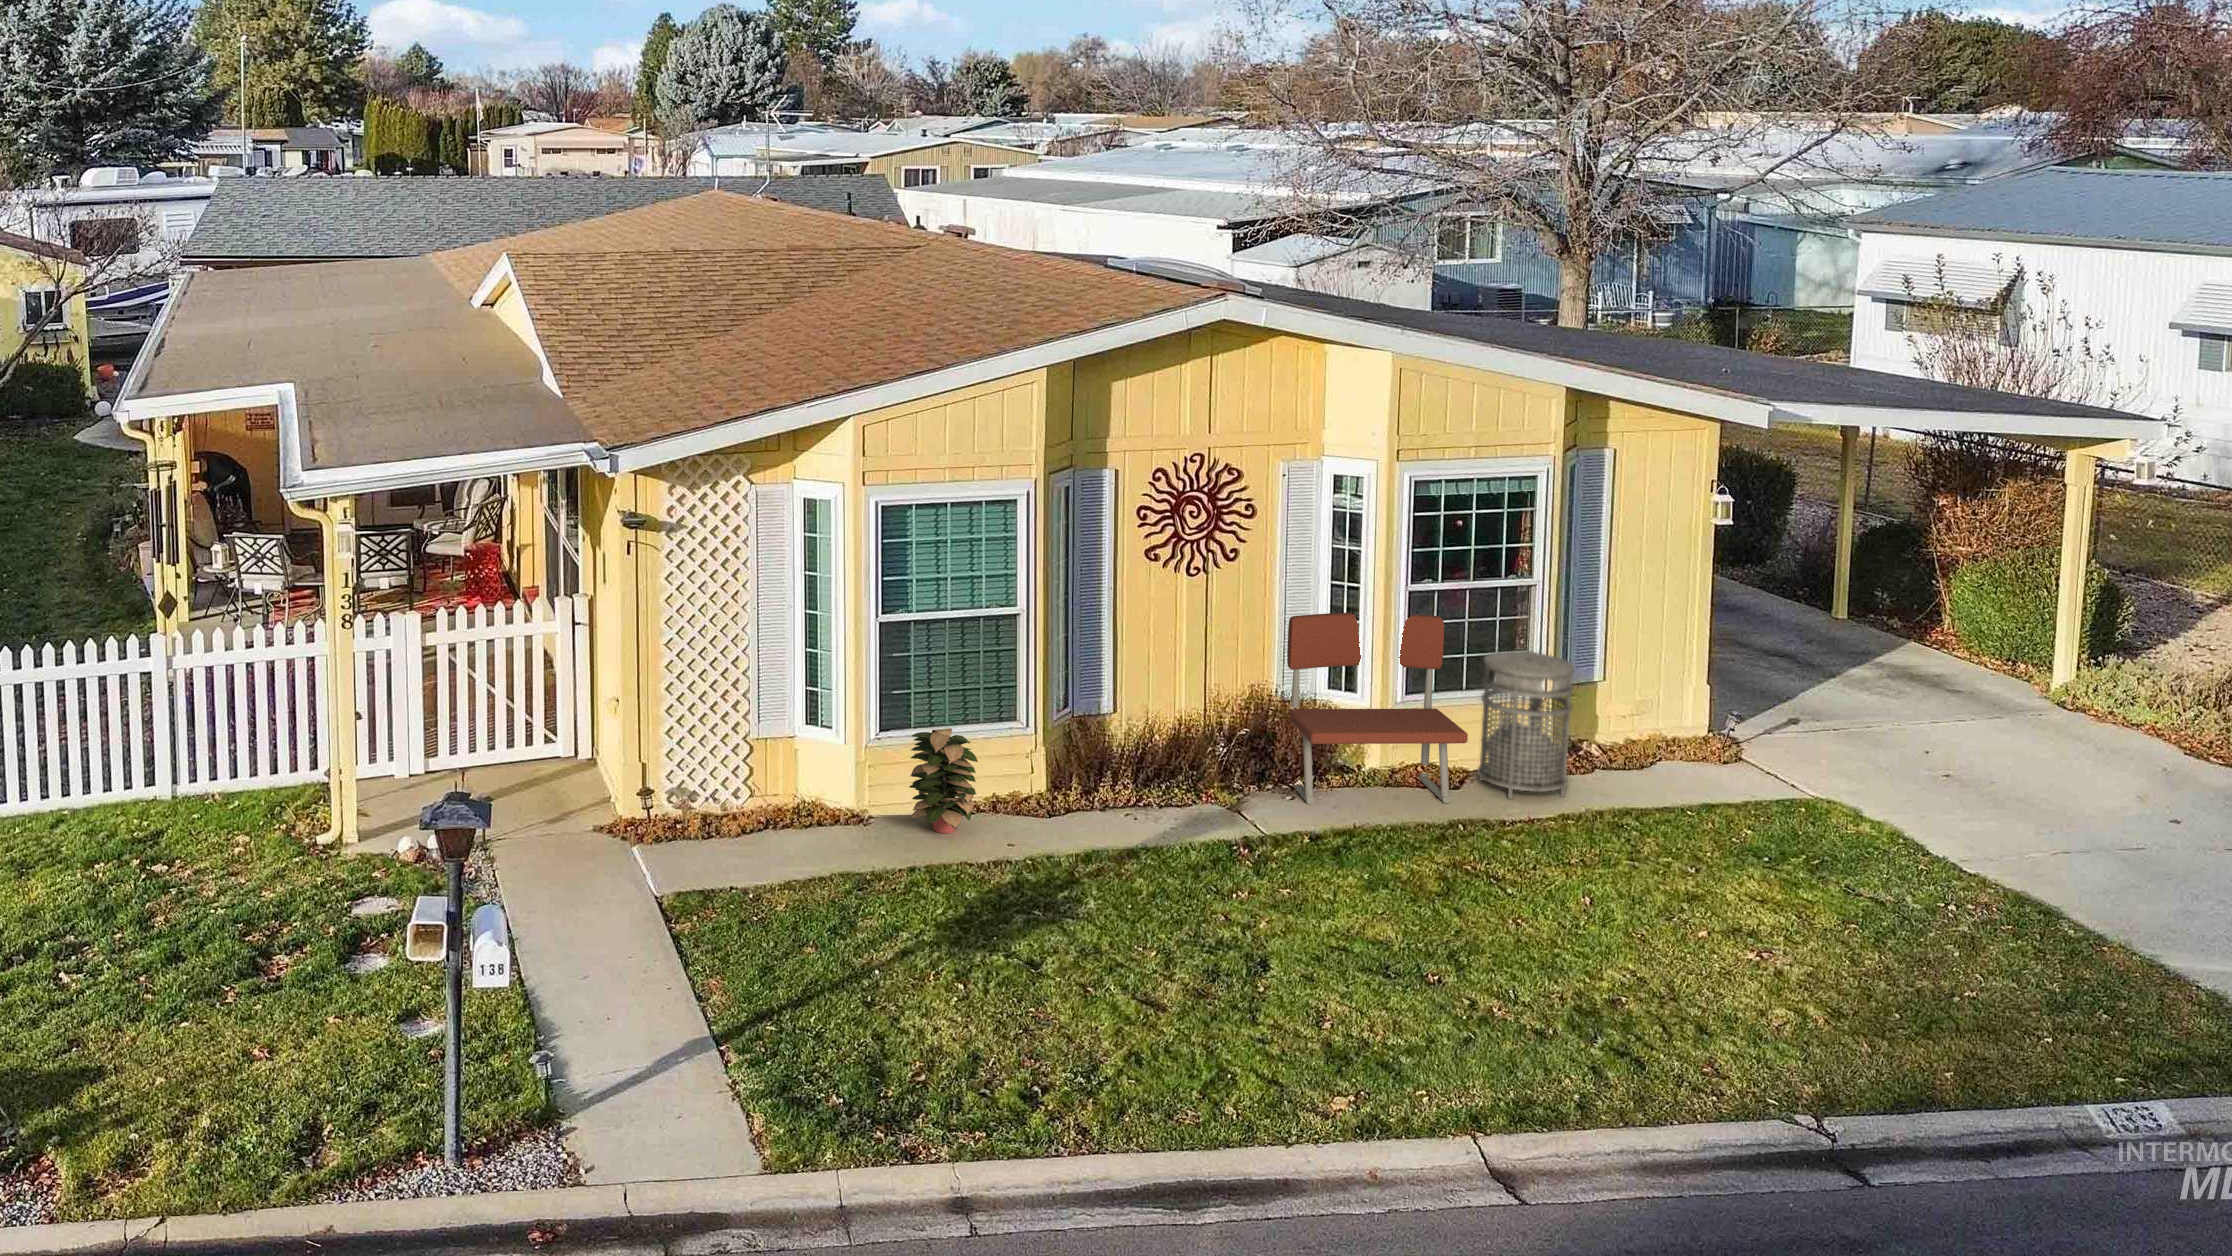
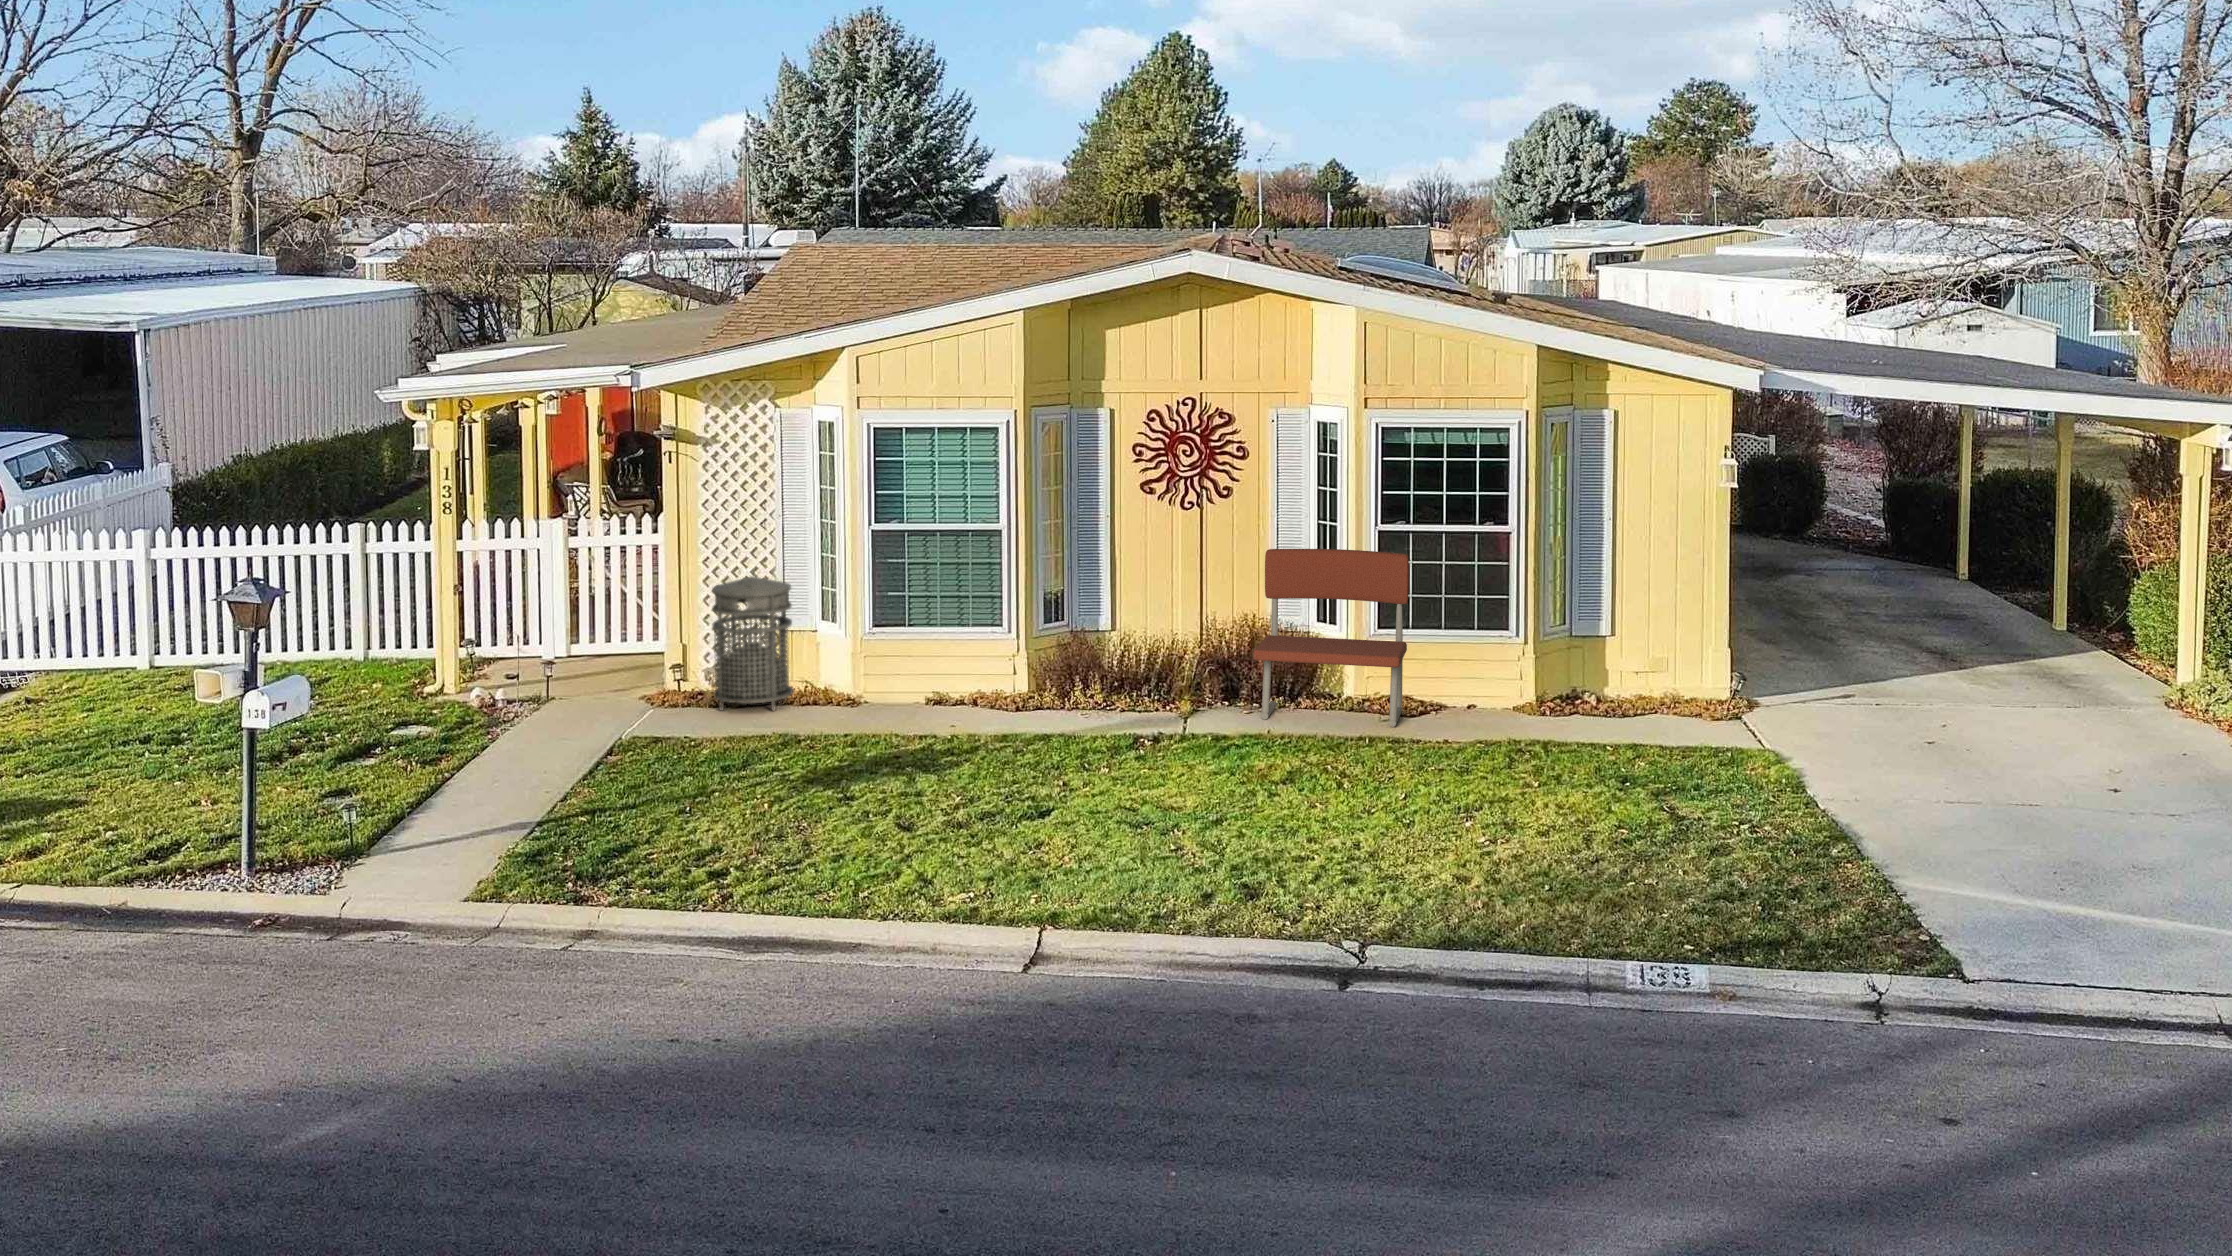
trash can: present [1477,651,1574,799] -> present [712,576,793,711]
decorative plant: present [909,728,978,833] -> none [884,625,949,716]

